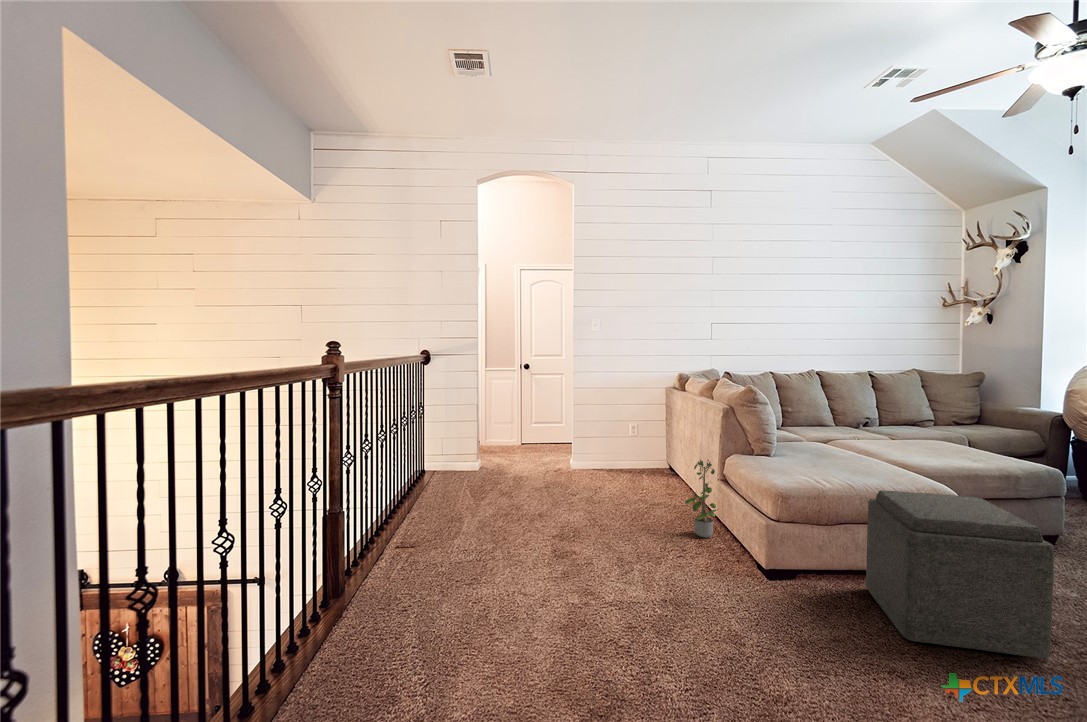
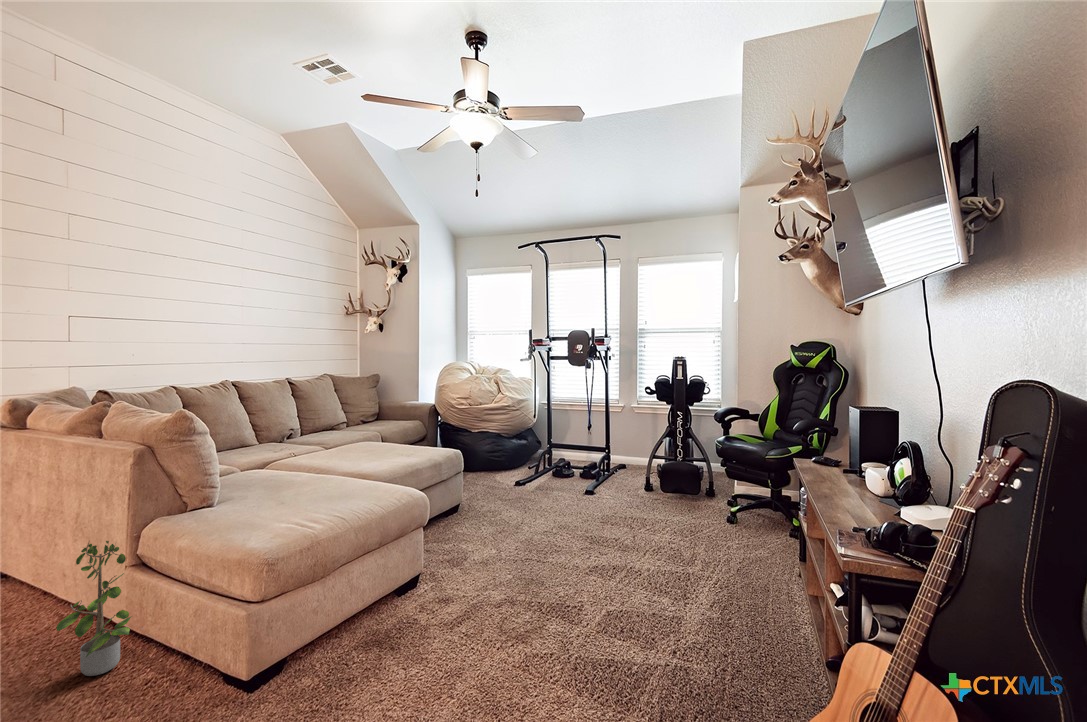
ottoman: present [866,491,1054,658] -> none [360,498,521,684]

